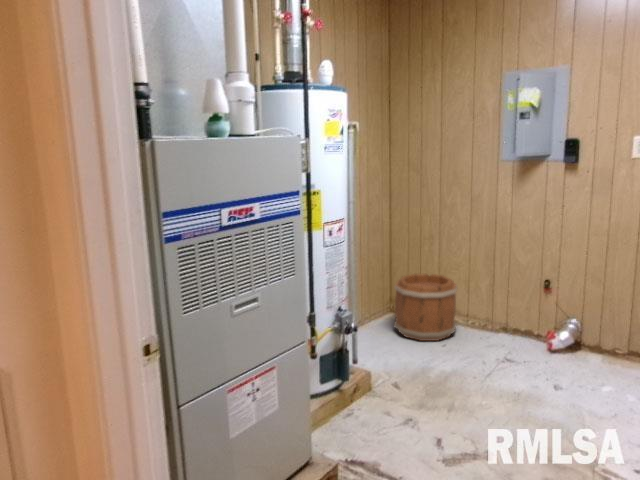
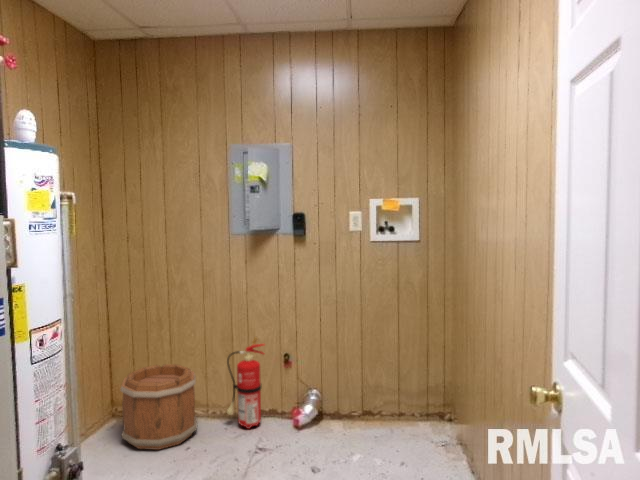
fire extinguisher: none [483,259,525,342] -> present [227,338,264,429]

